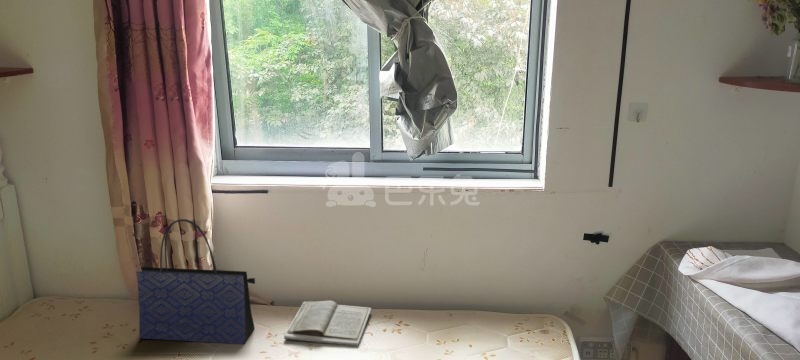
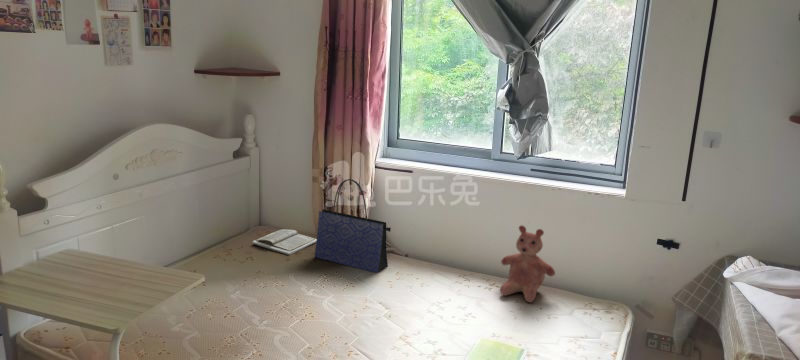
teddy bear: none [409,245,479,342] -> present [500,226,555,302]
book: present [284,301,371,346] -> present [253,229,317,255]

